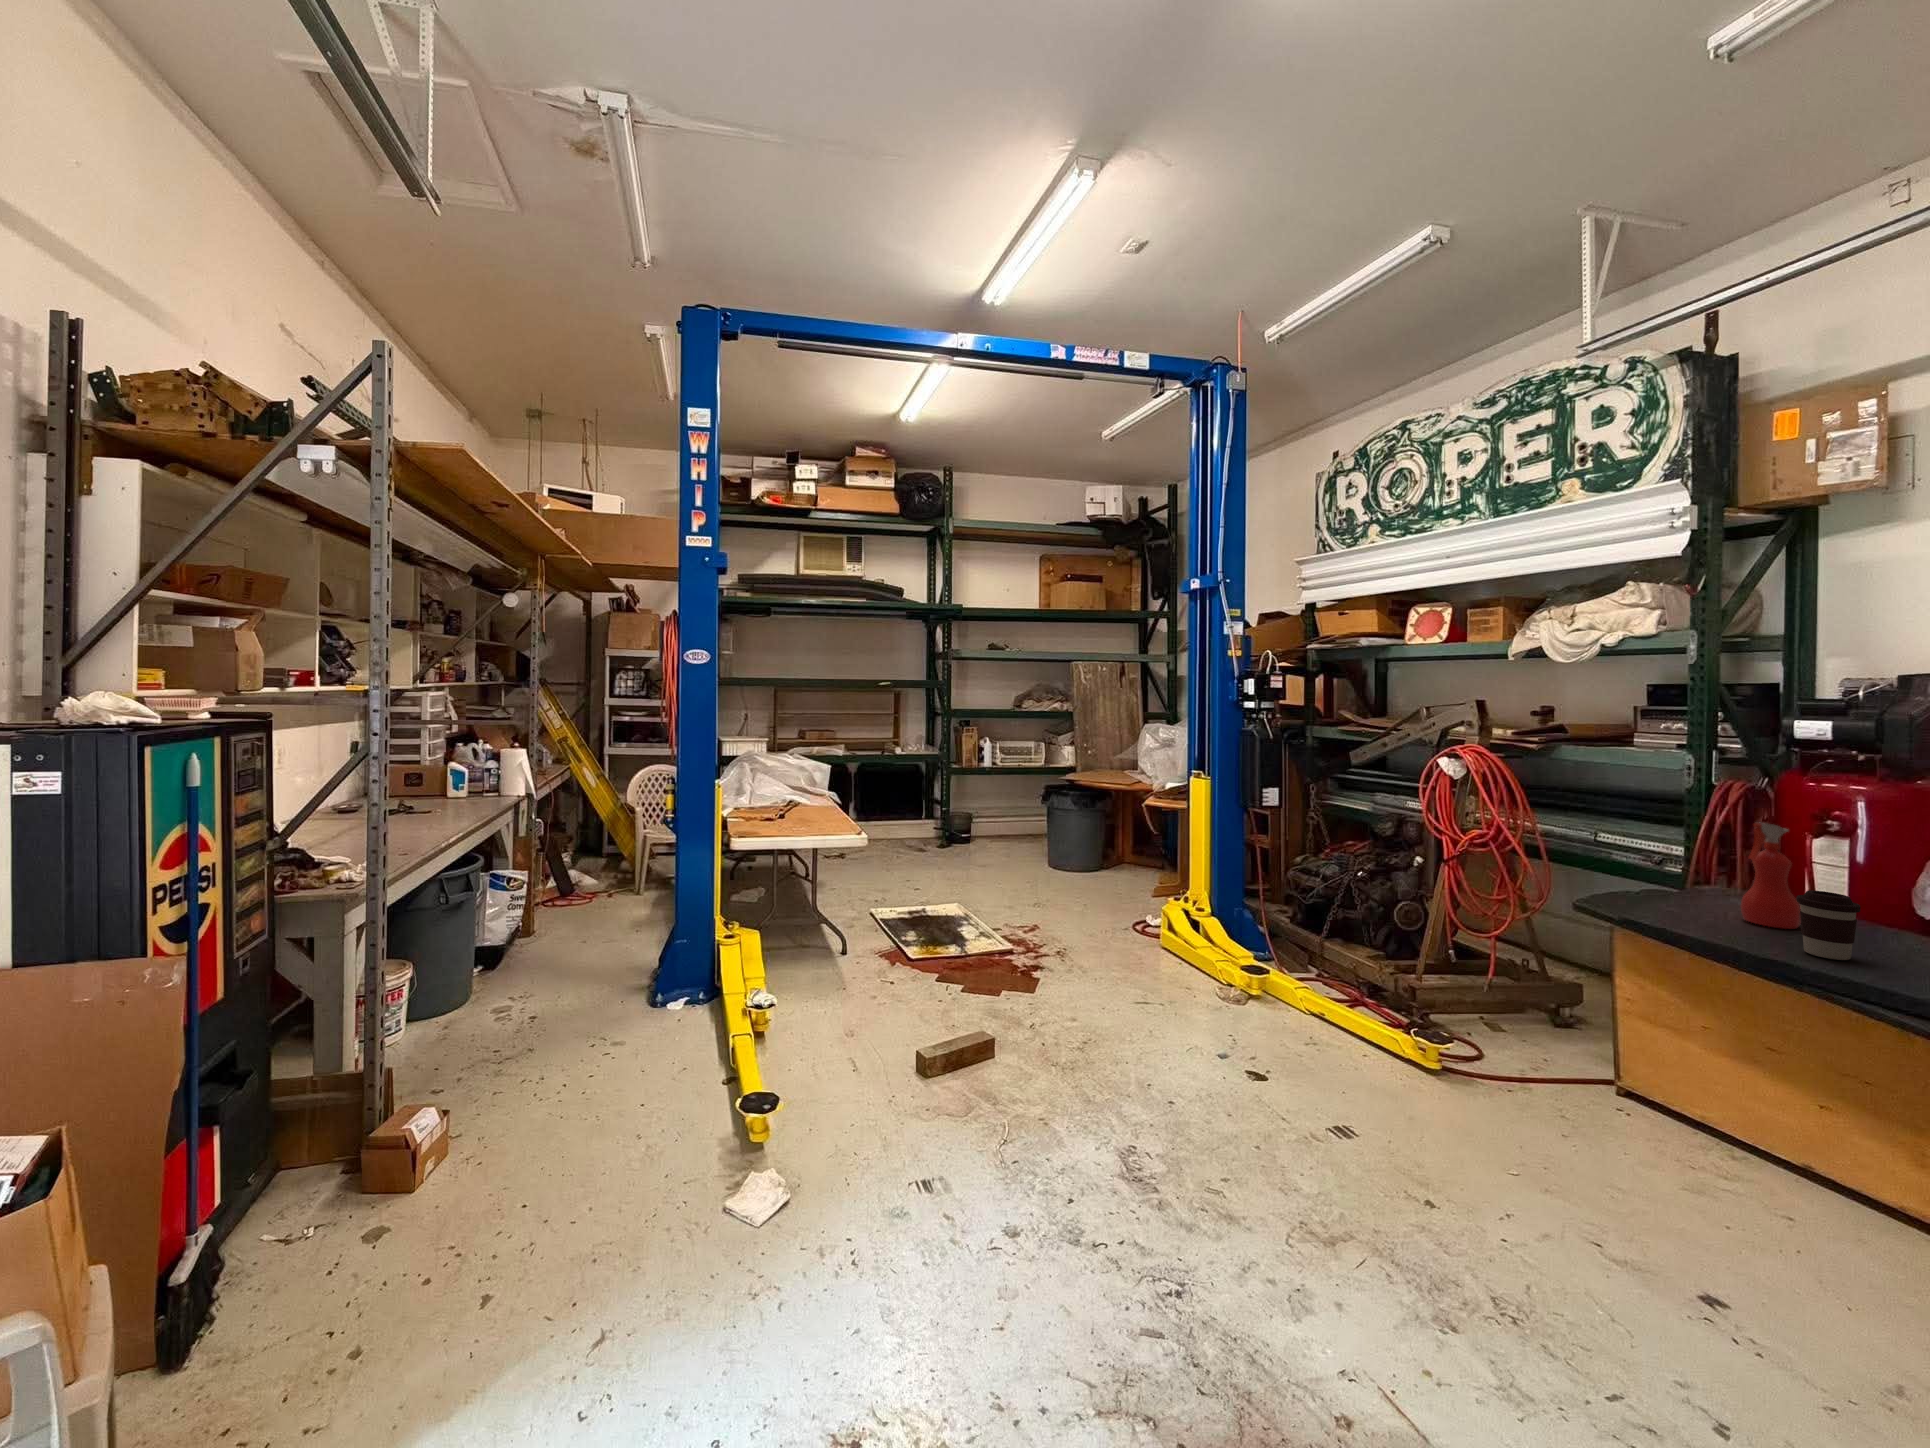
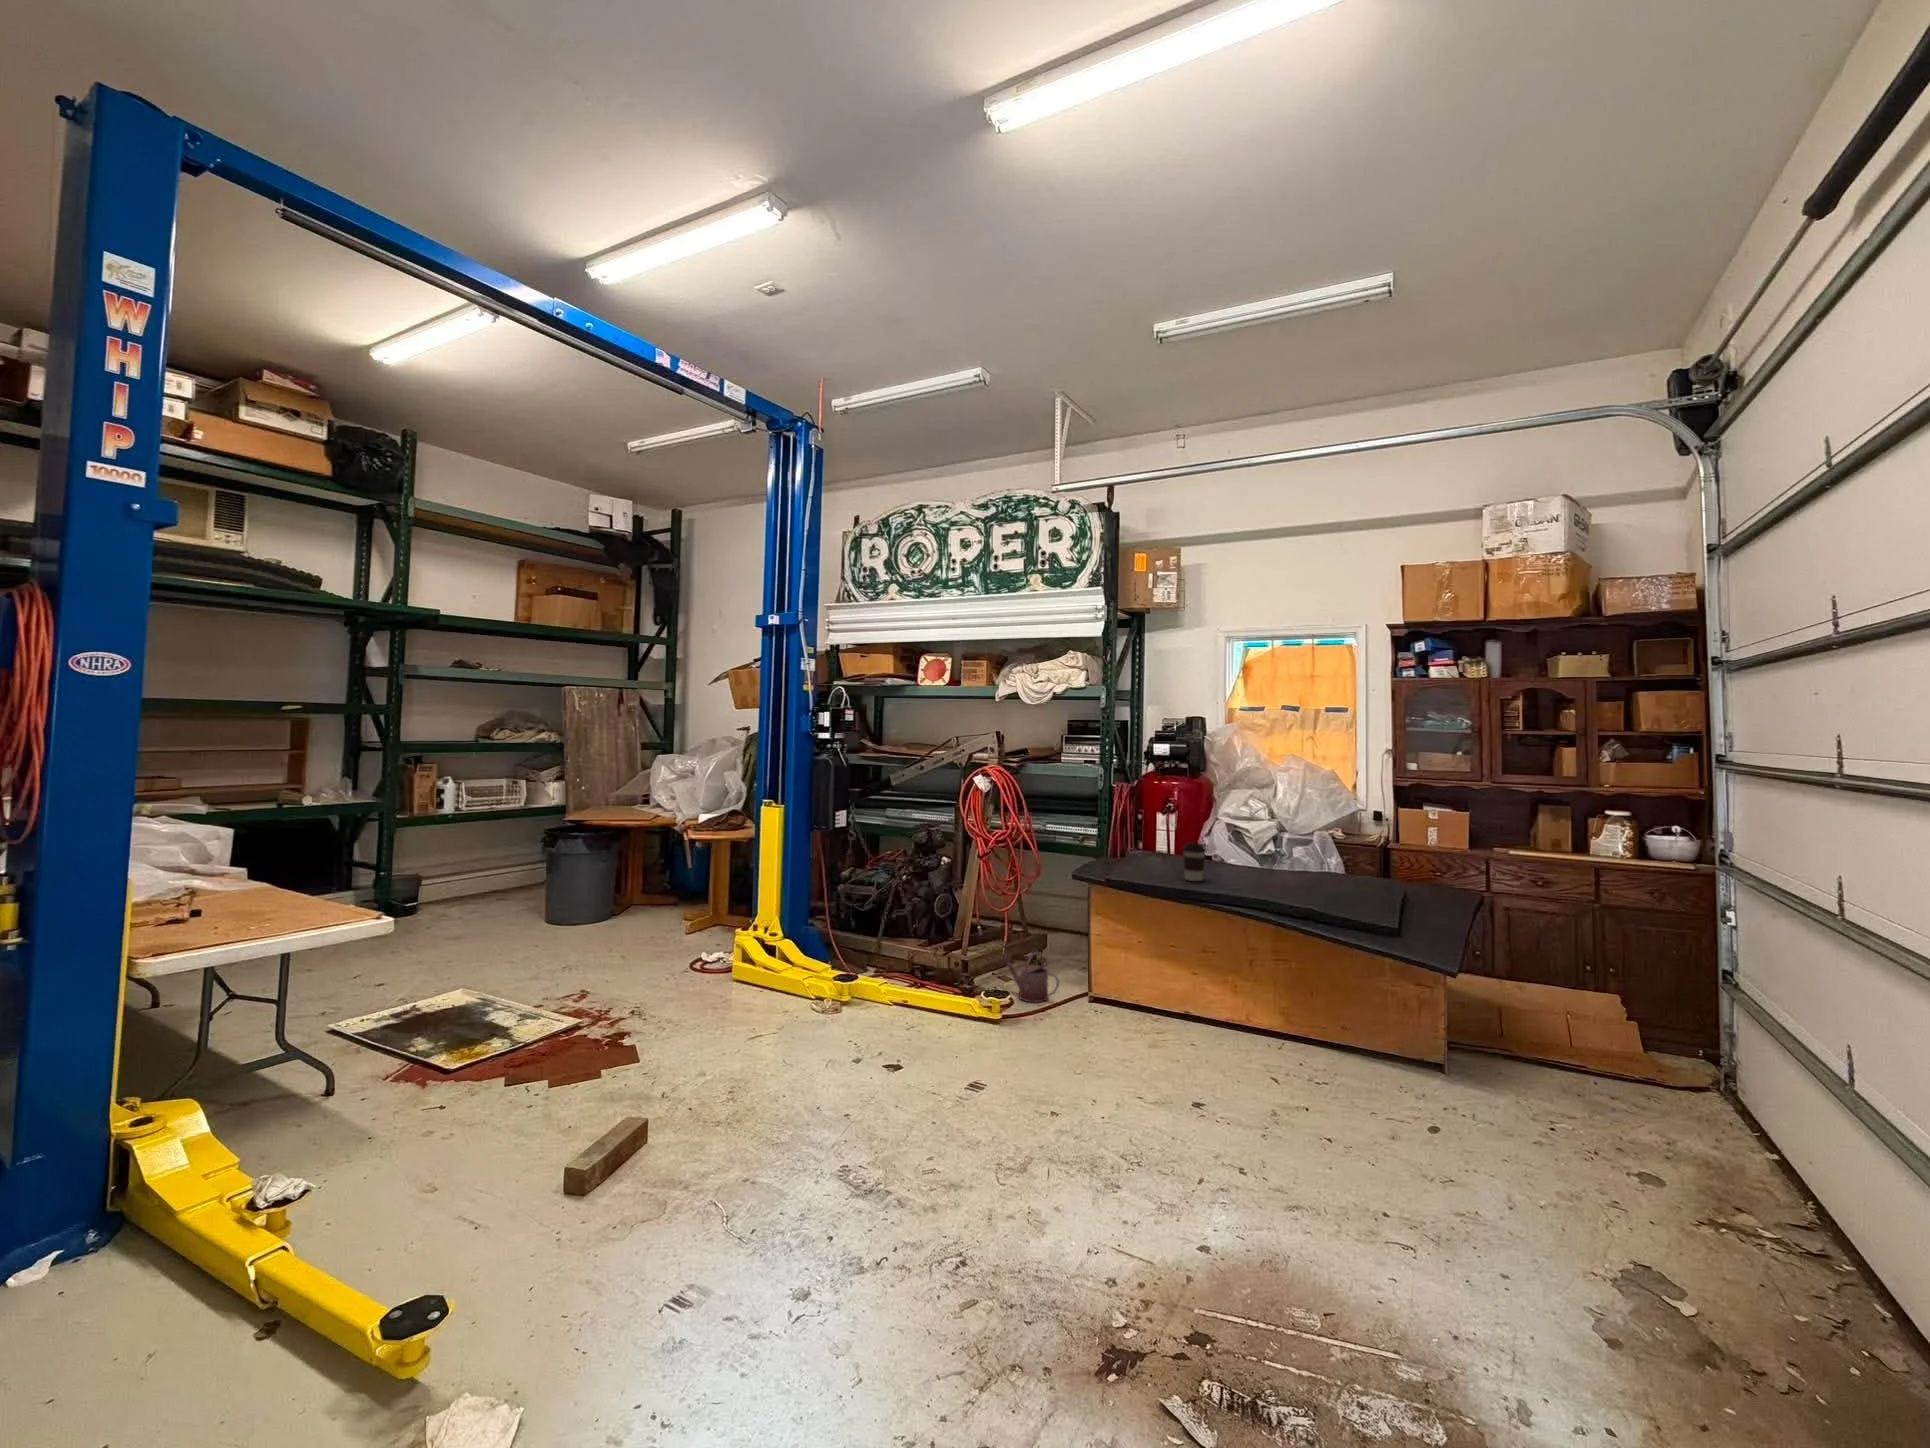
spray bottle: present [1741,822,1800,929] -> none [1148,806,1173,870]
watering can: none [1471,993,1560,1070] -> present [1001,952,1059,1003]

